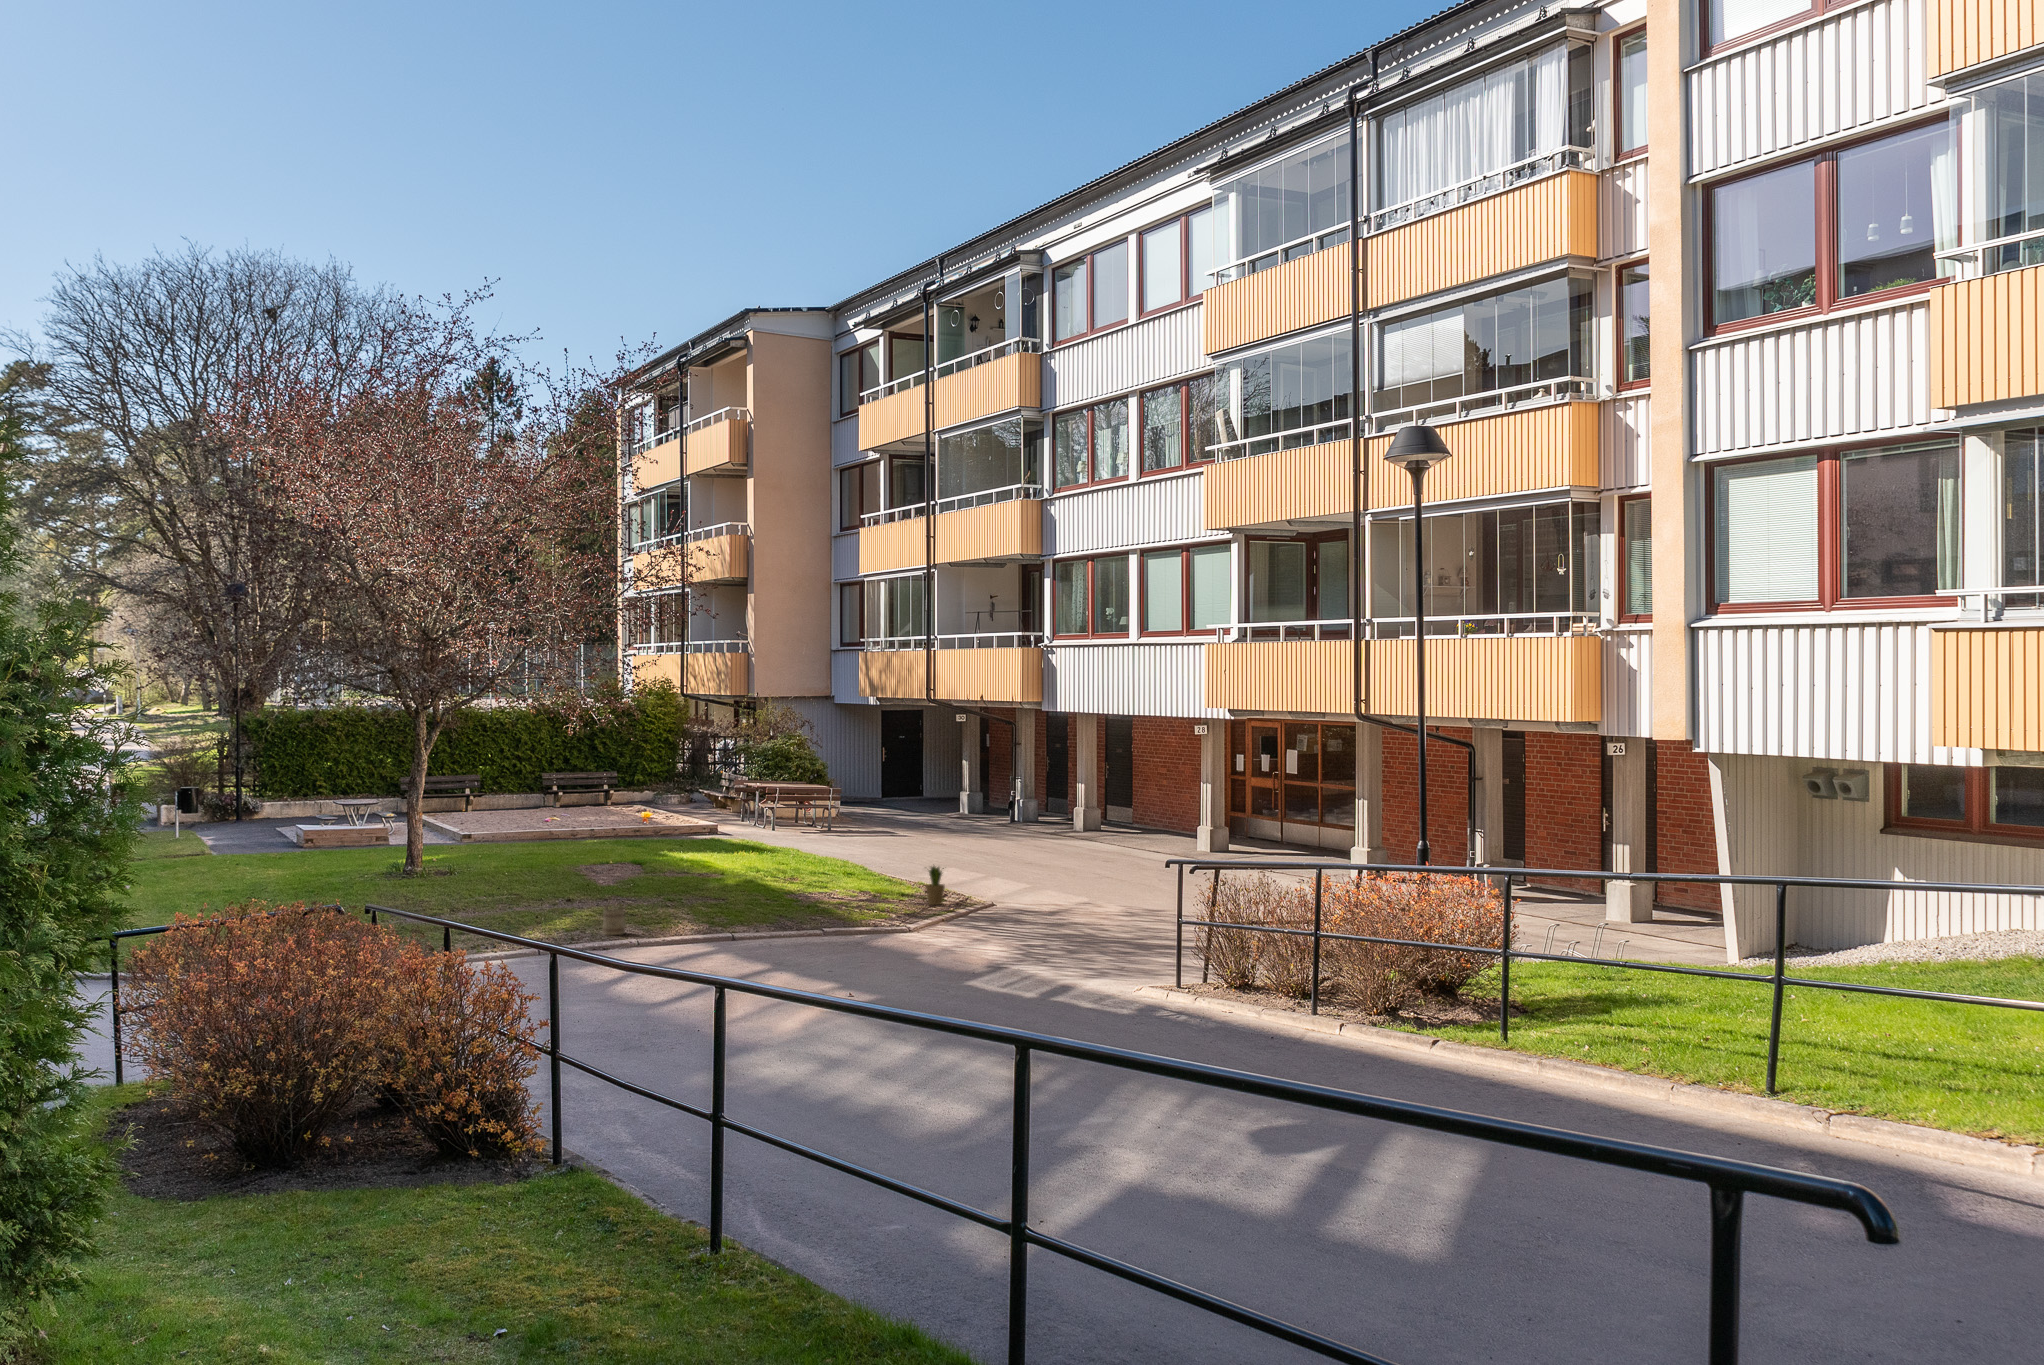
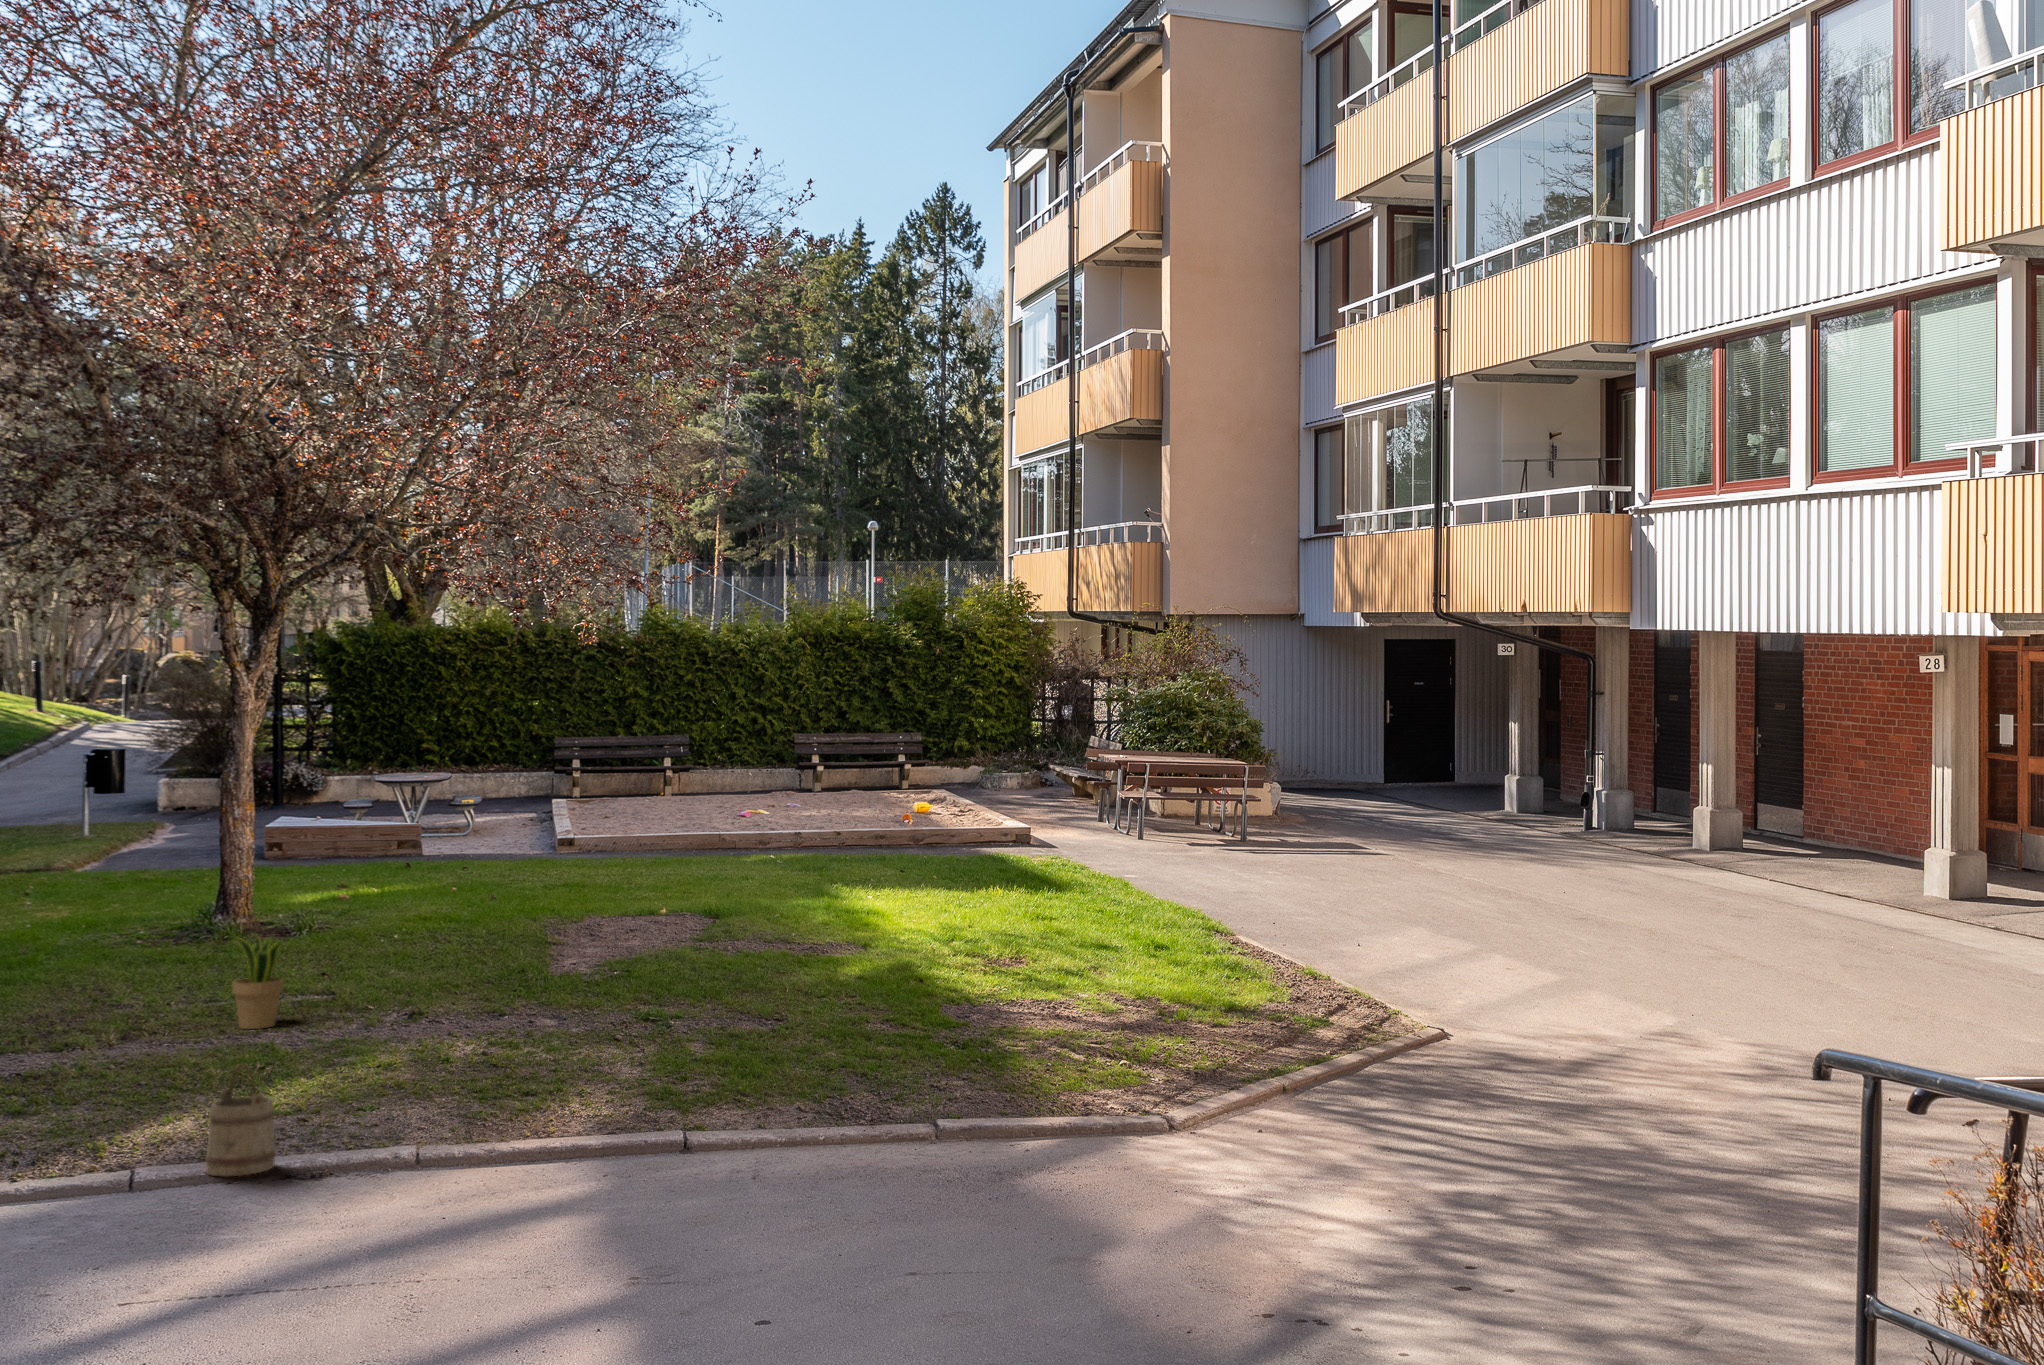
potted plant: present [925,866,945,905] -> present [232,936,284,1029]

